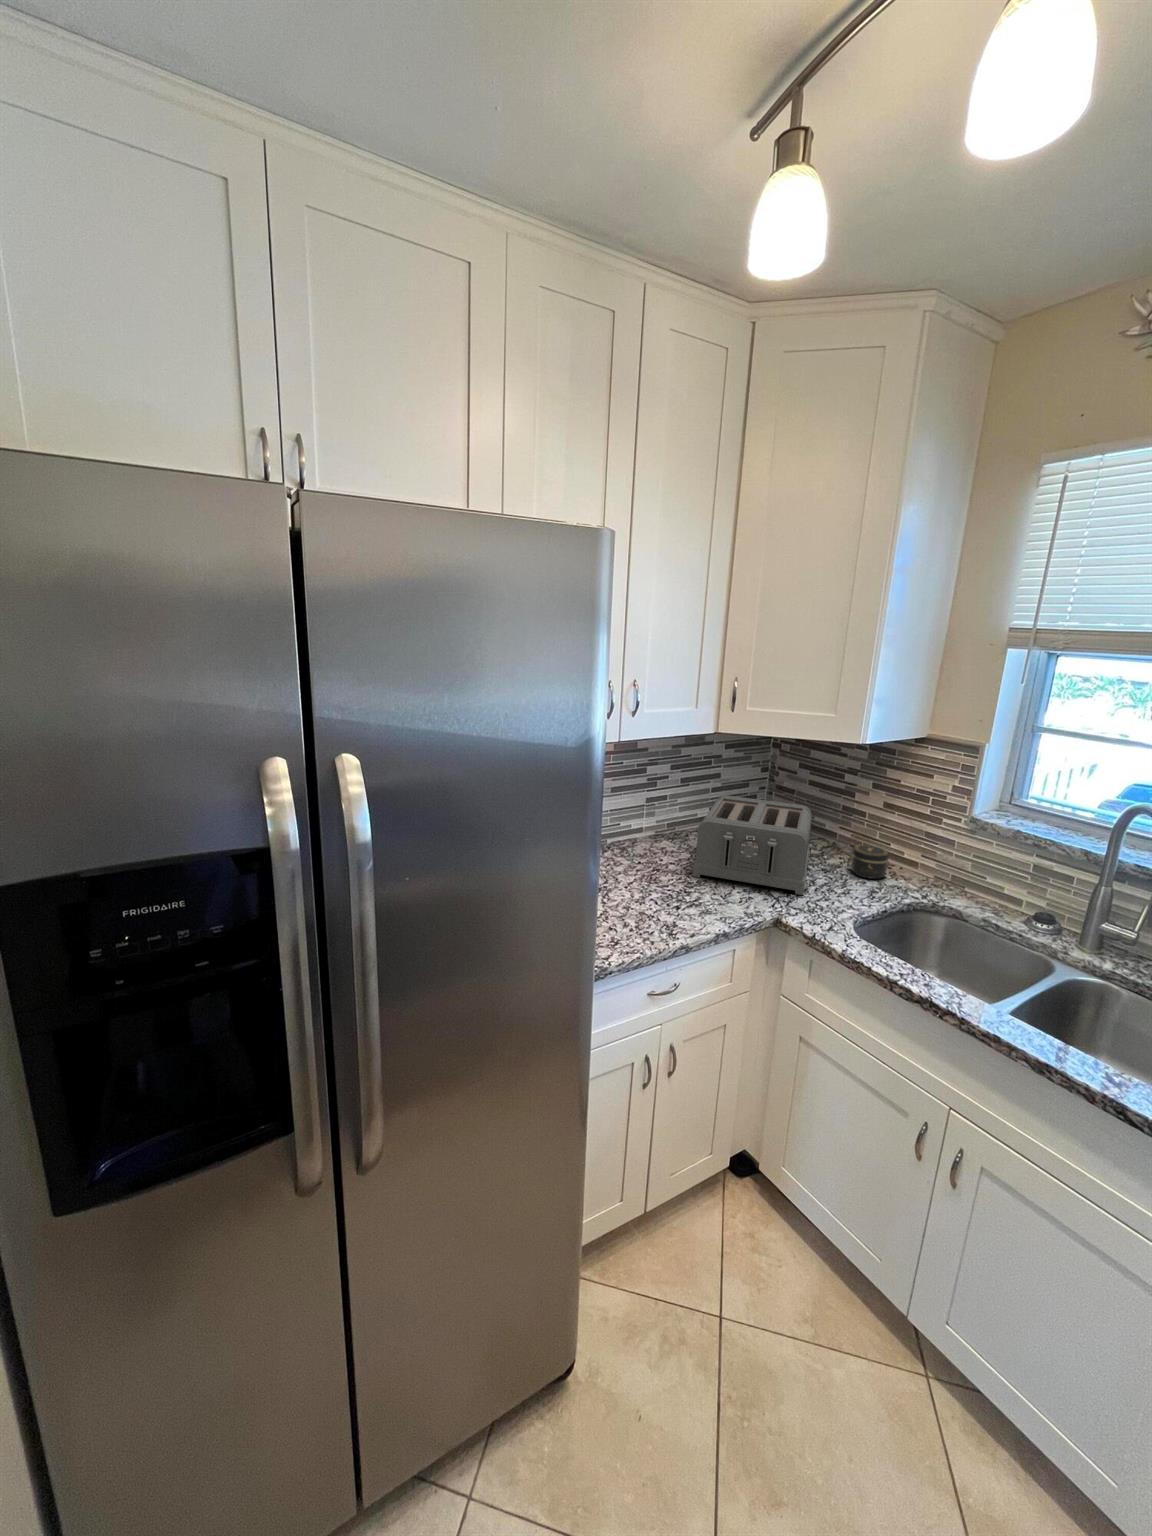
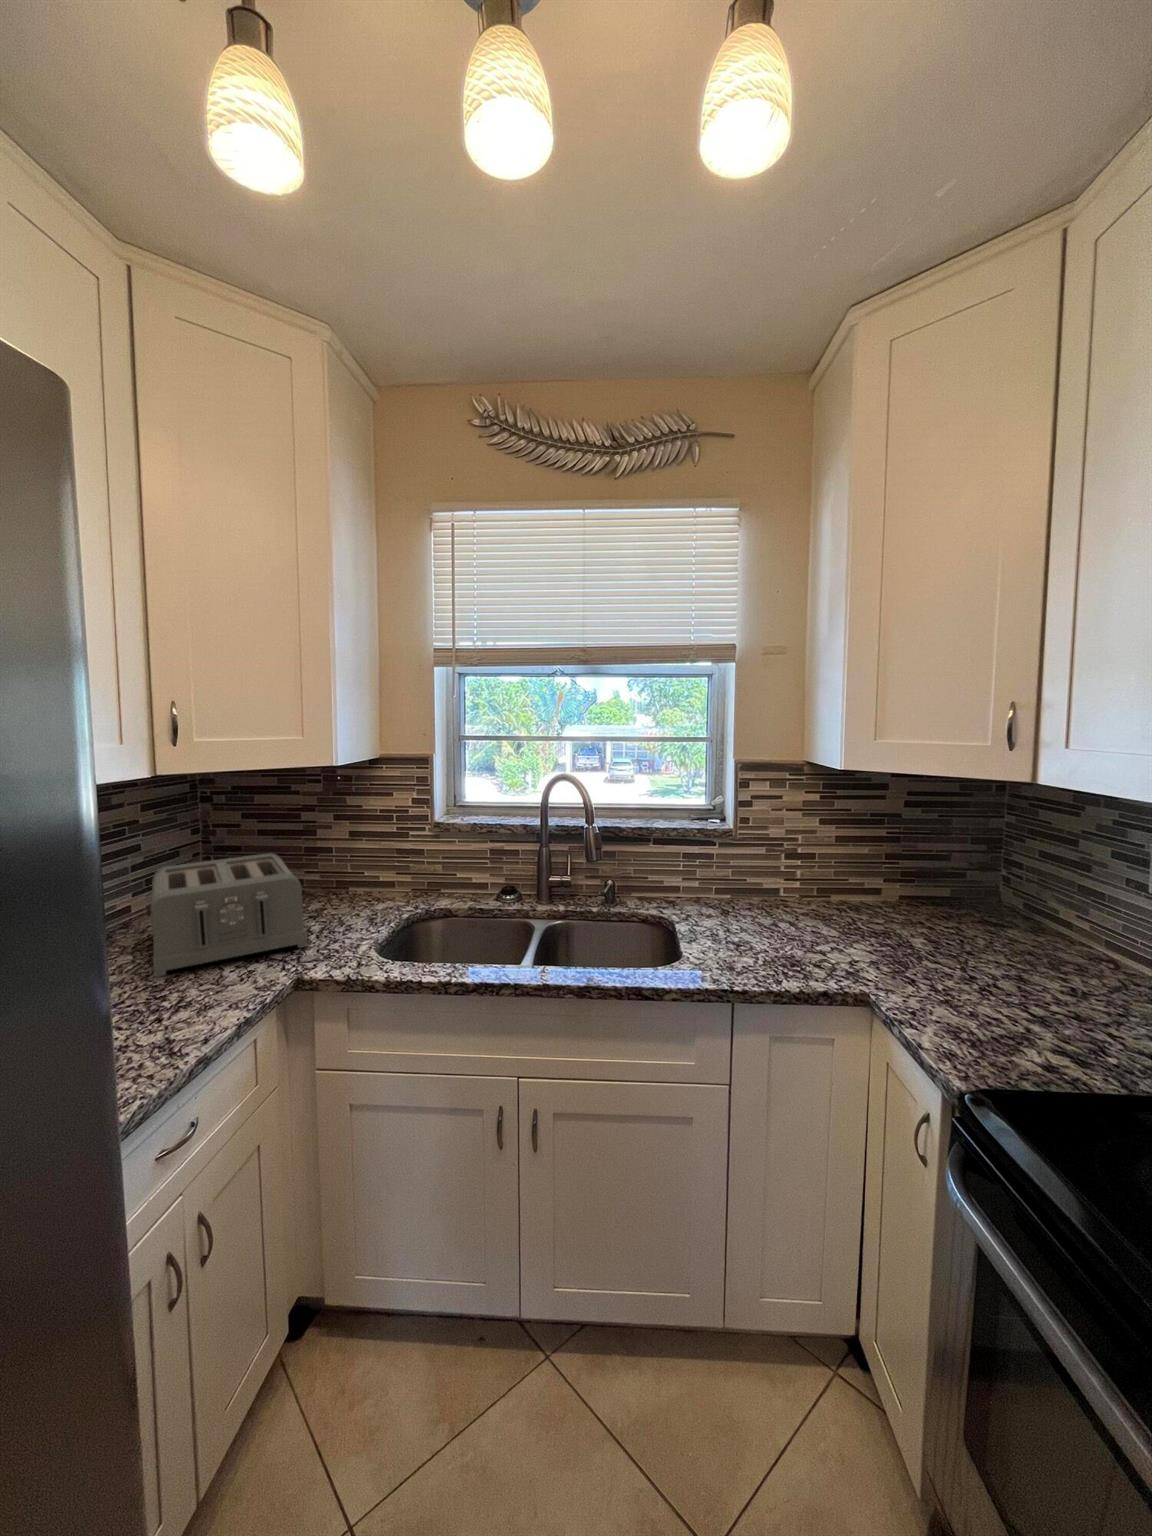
jar: present [851,845,889,879] -> none [335,876,372,911]

